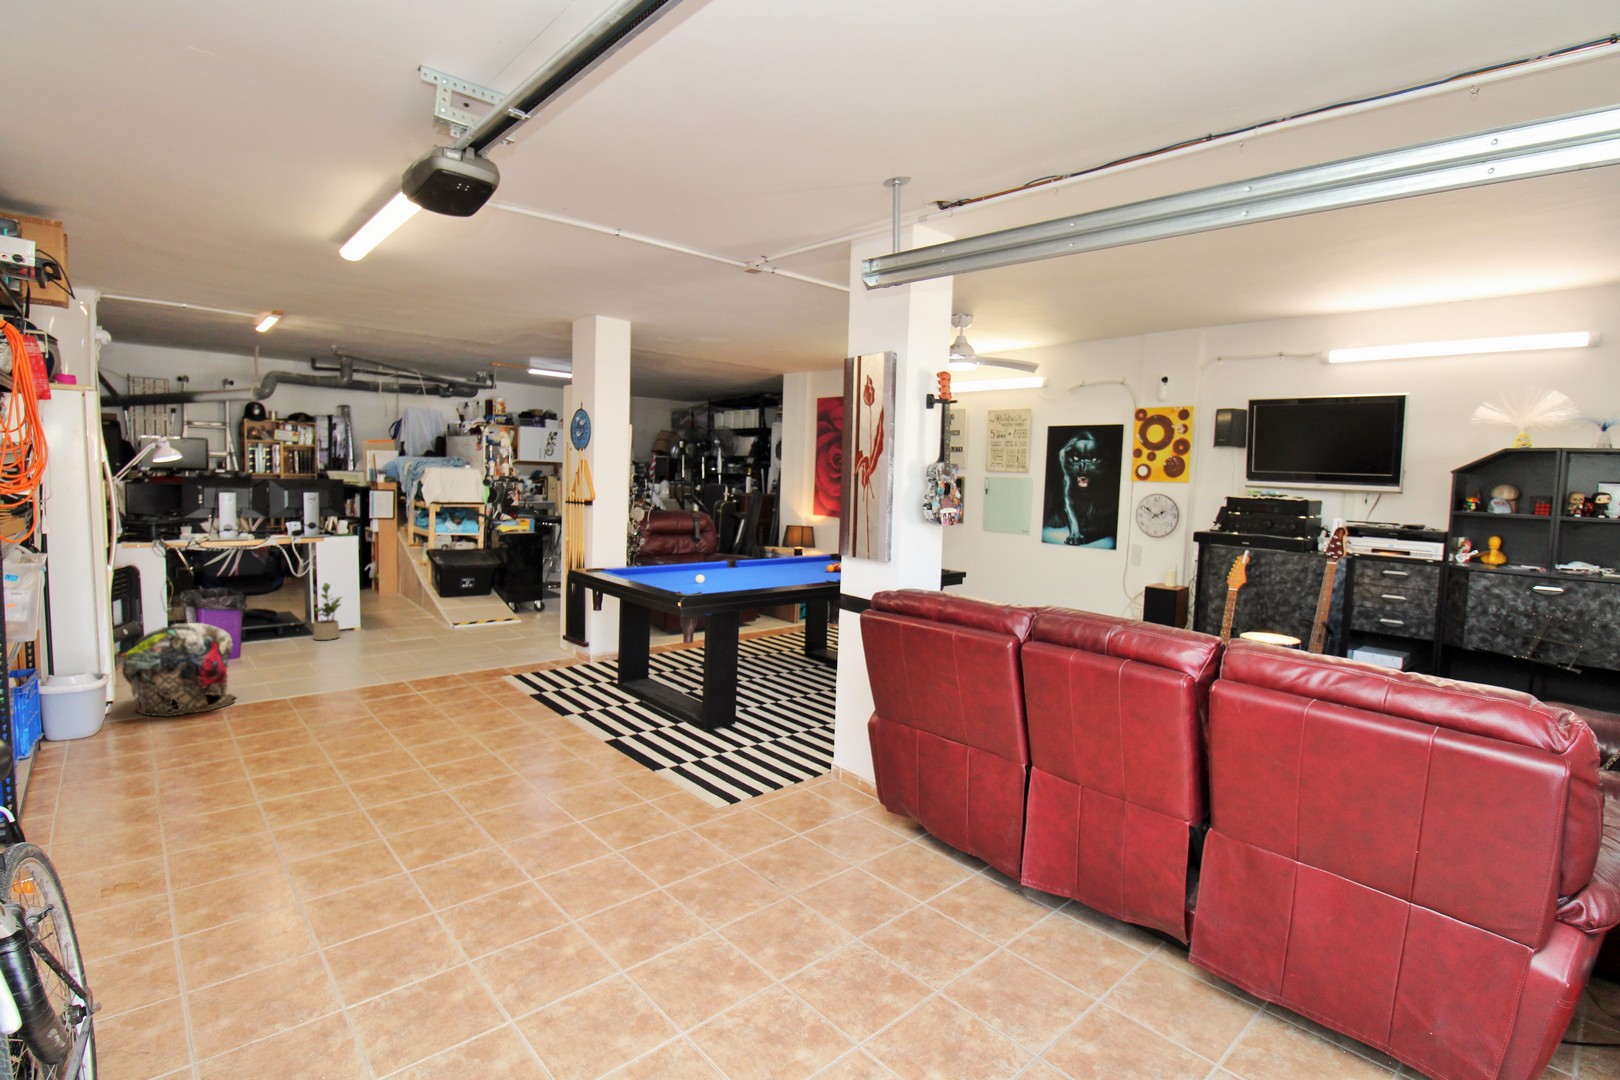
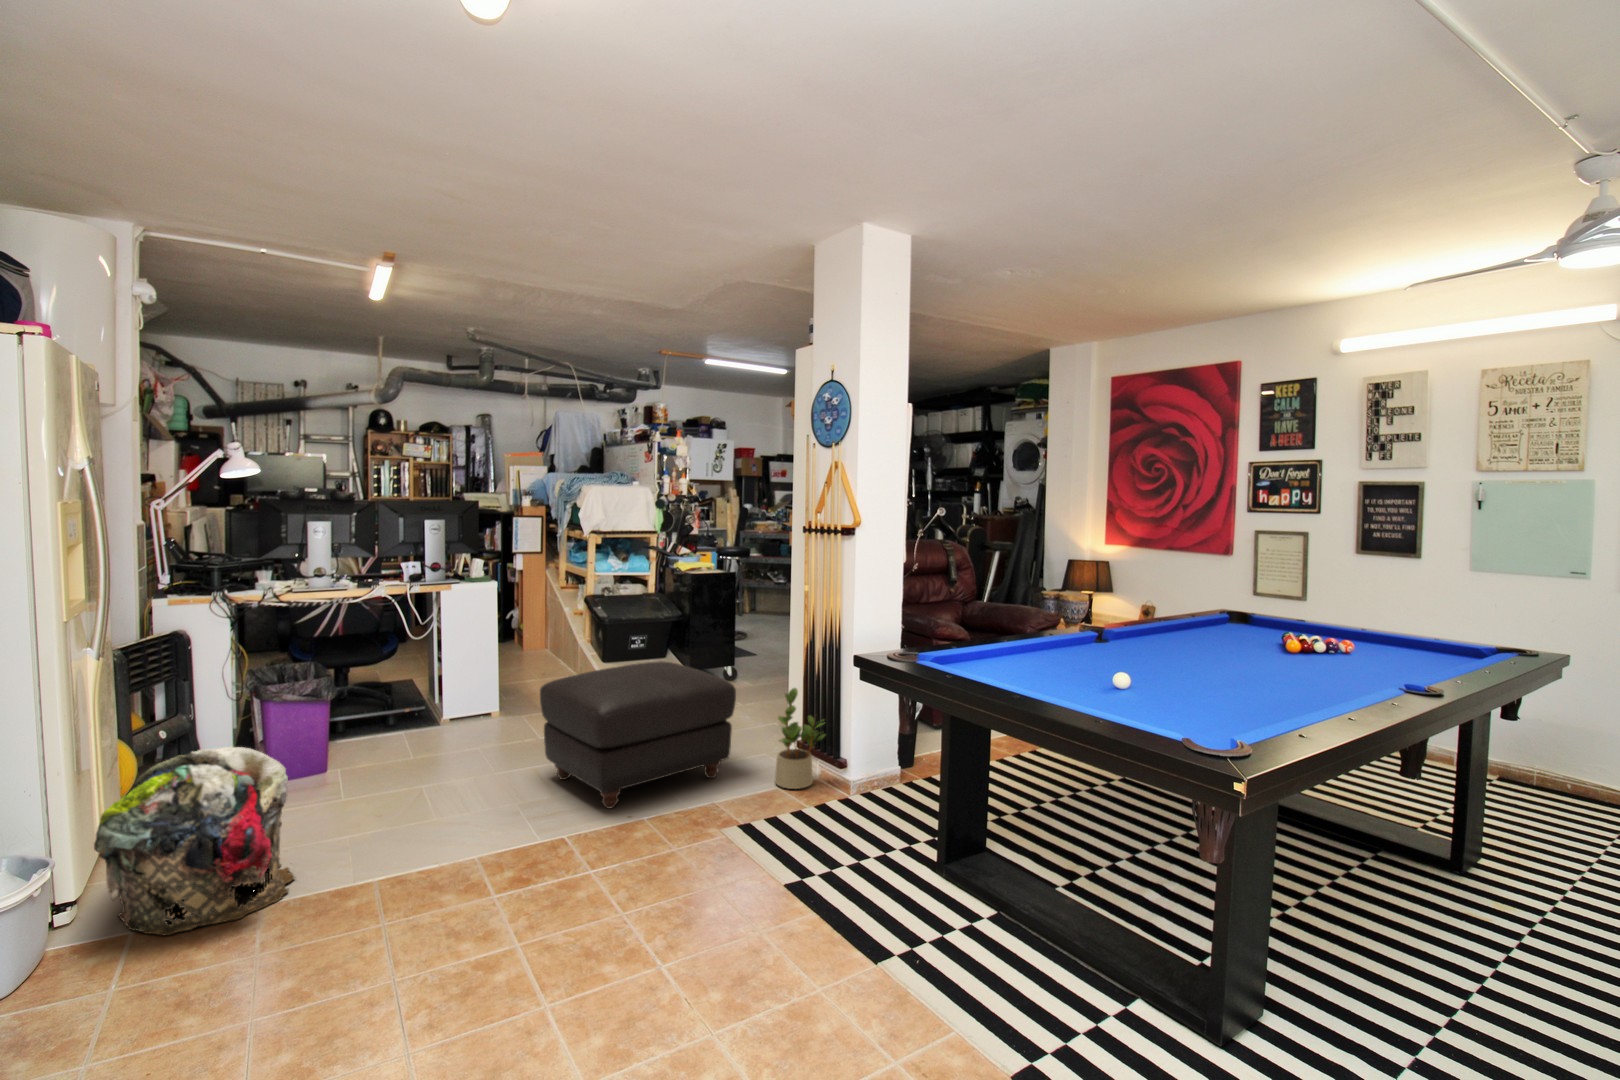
potted plant: present [313,583,341,640] -> present [775,688,825,789]
ottoman: none [389,586,520,669] -> present [540,661,736,809]

